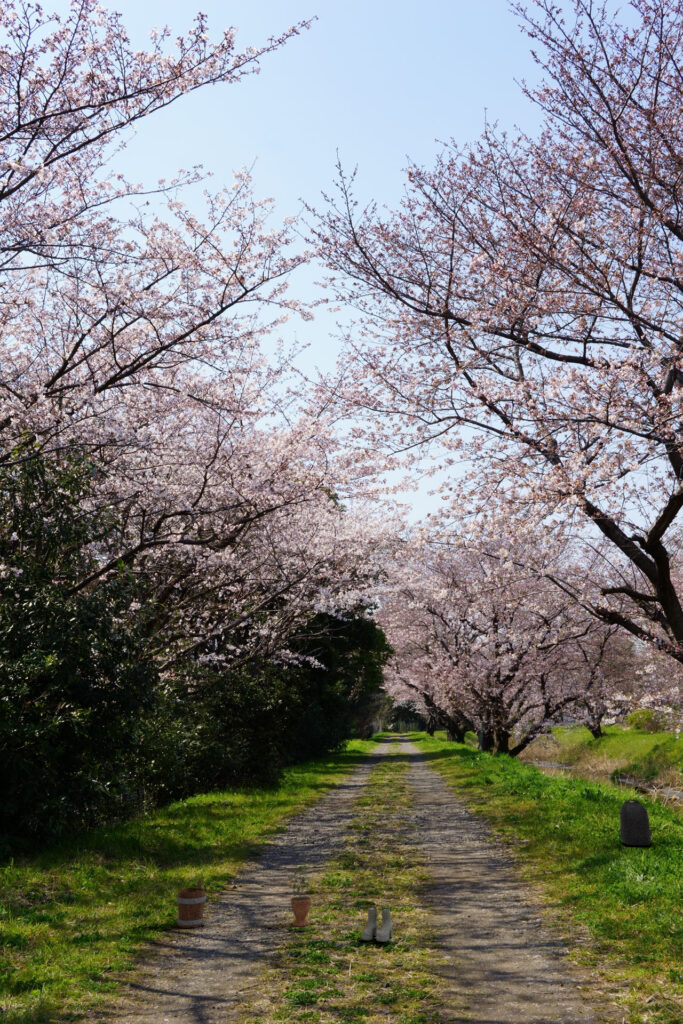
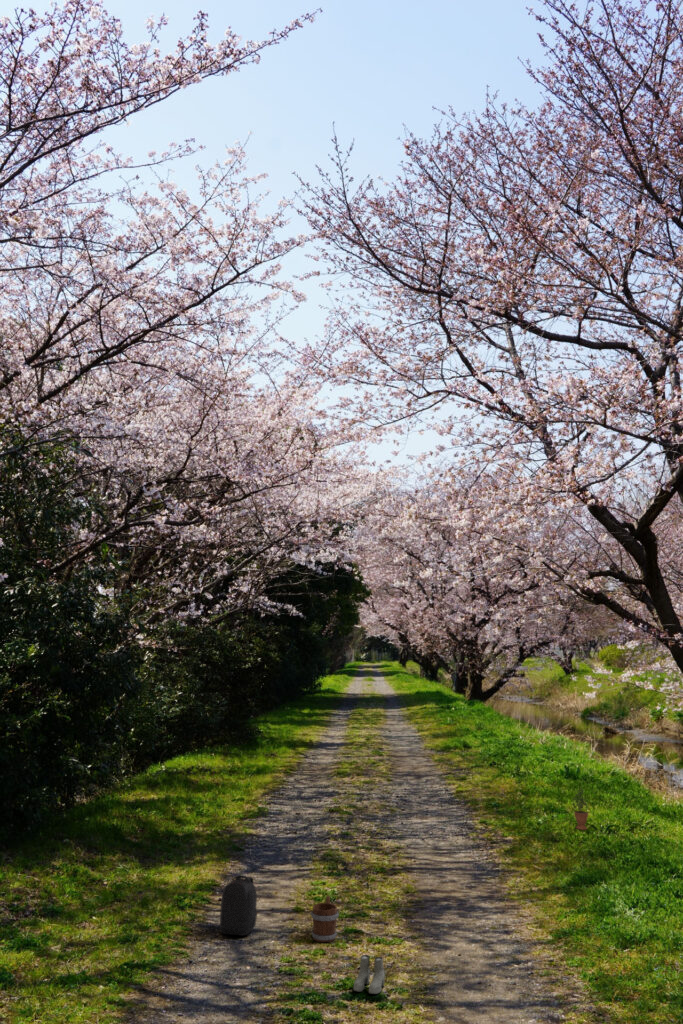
backpack: present [620,799,651,846] -> present [220,875,257,936]
potted plant: present [288,862,311,926] -> present [574,788,588,830]
bucket: present [177,881,206,928] -> present [310,896,339,942]

